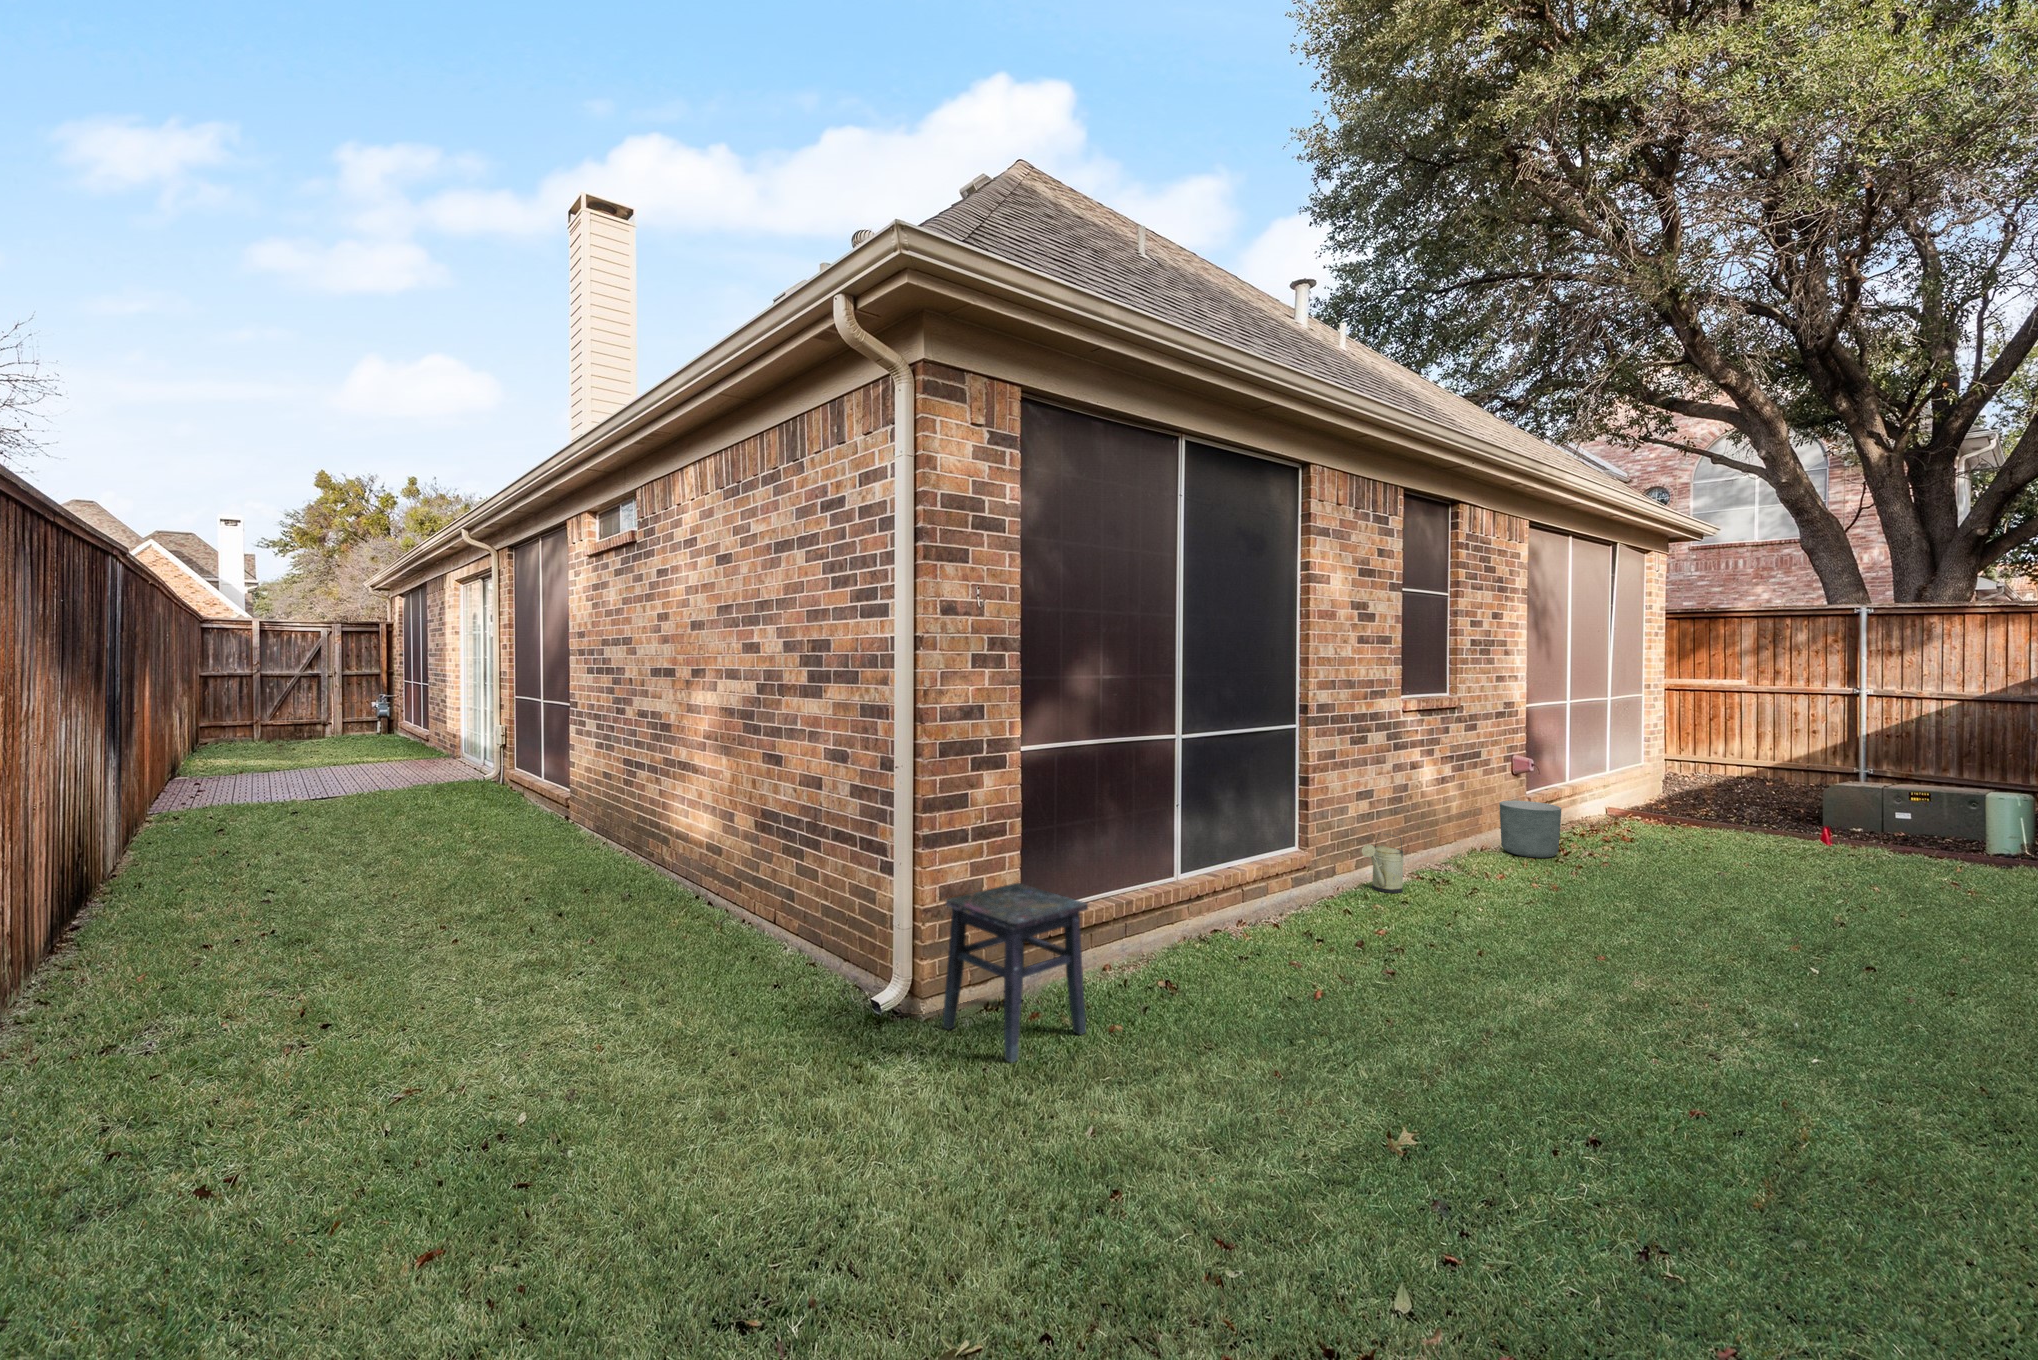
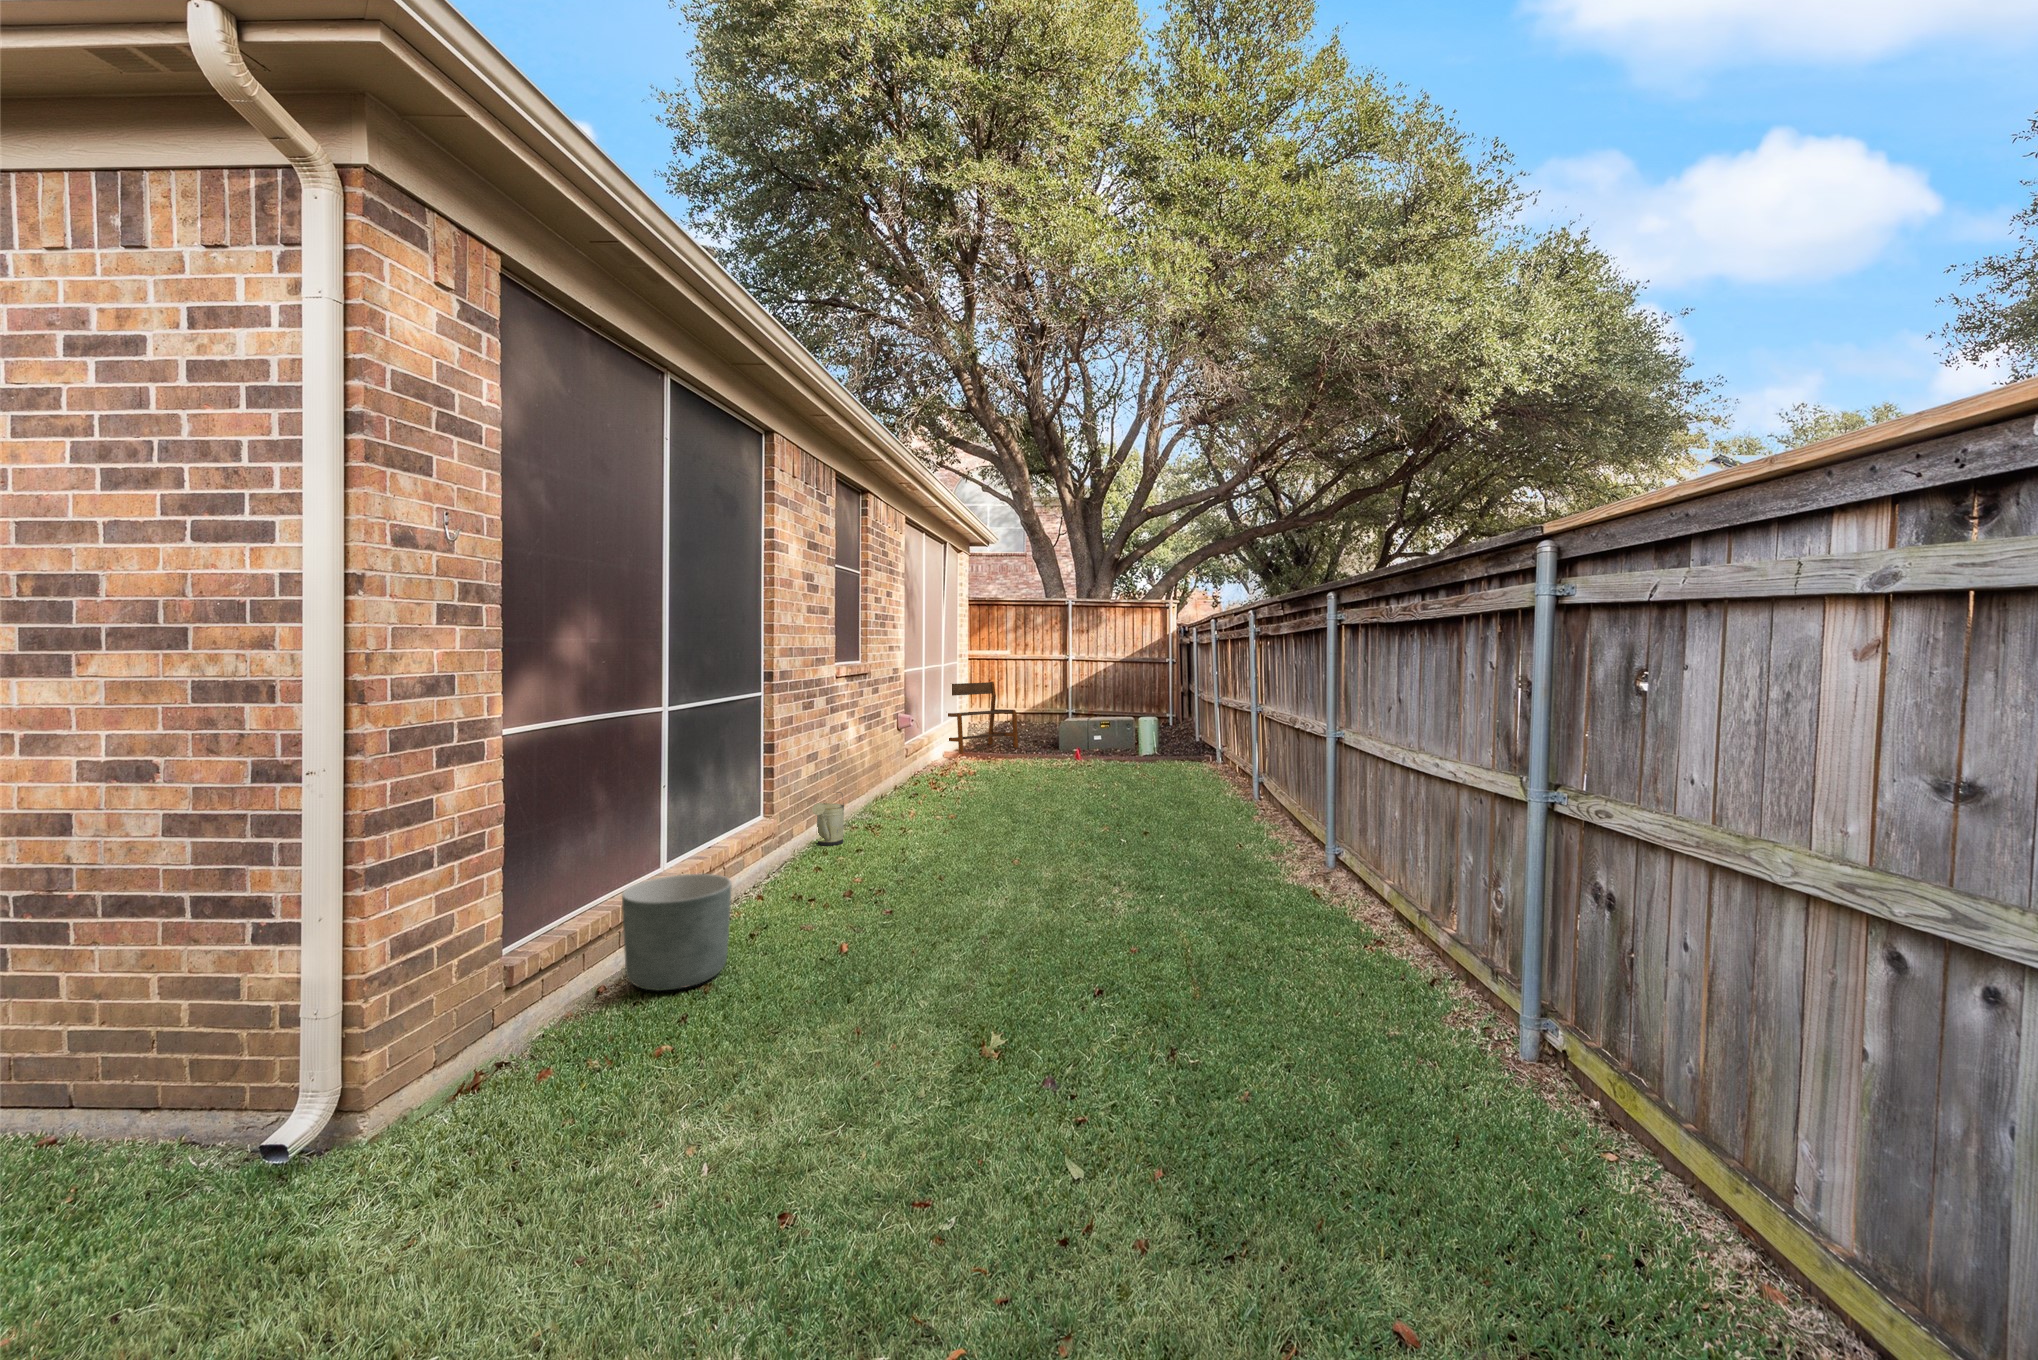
bench: none [1610,720,1743,816] -> present [948,682,1018,754]
planter: present [1499,801,1561,858] -> present [622,874,732,991]
side table: present [942,883,1088,1063] -> none [401,909,629,1140]

